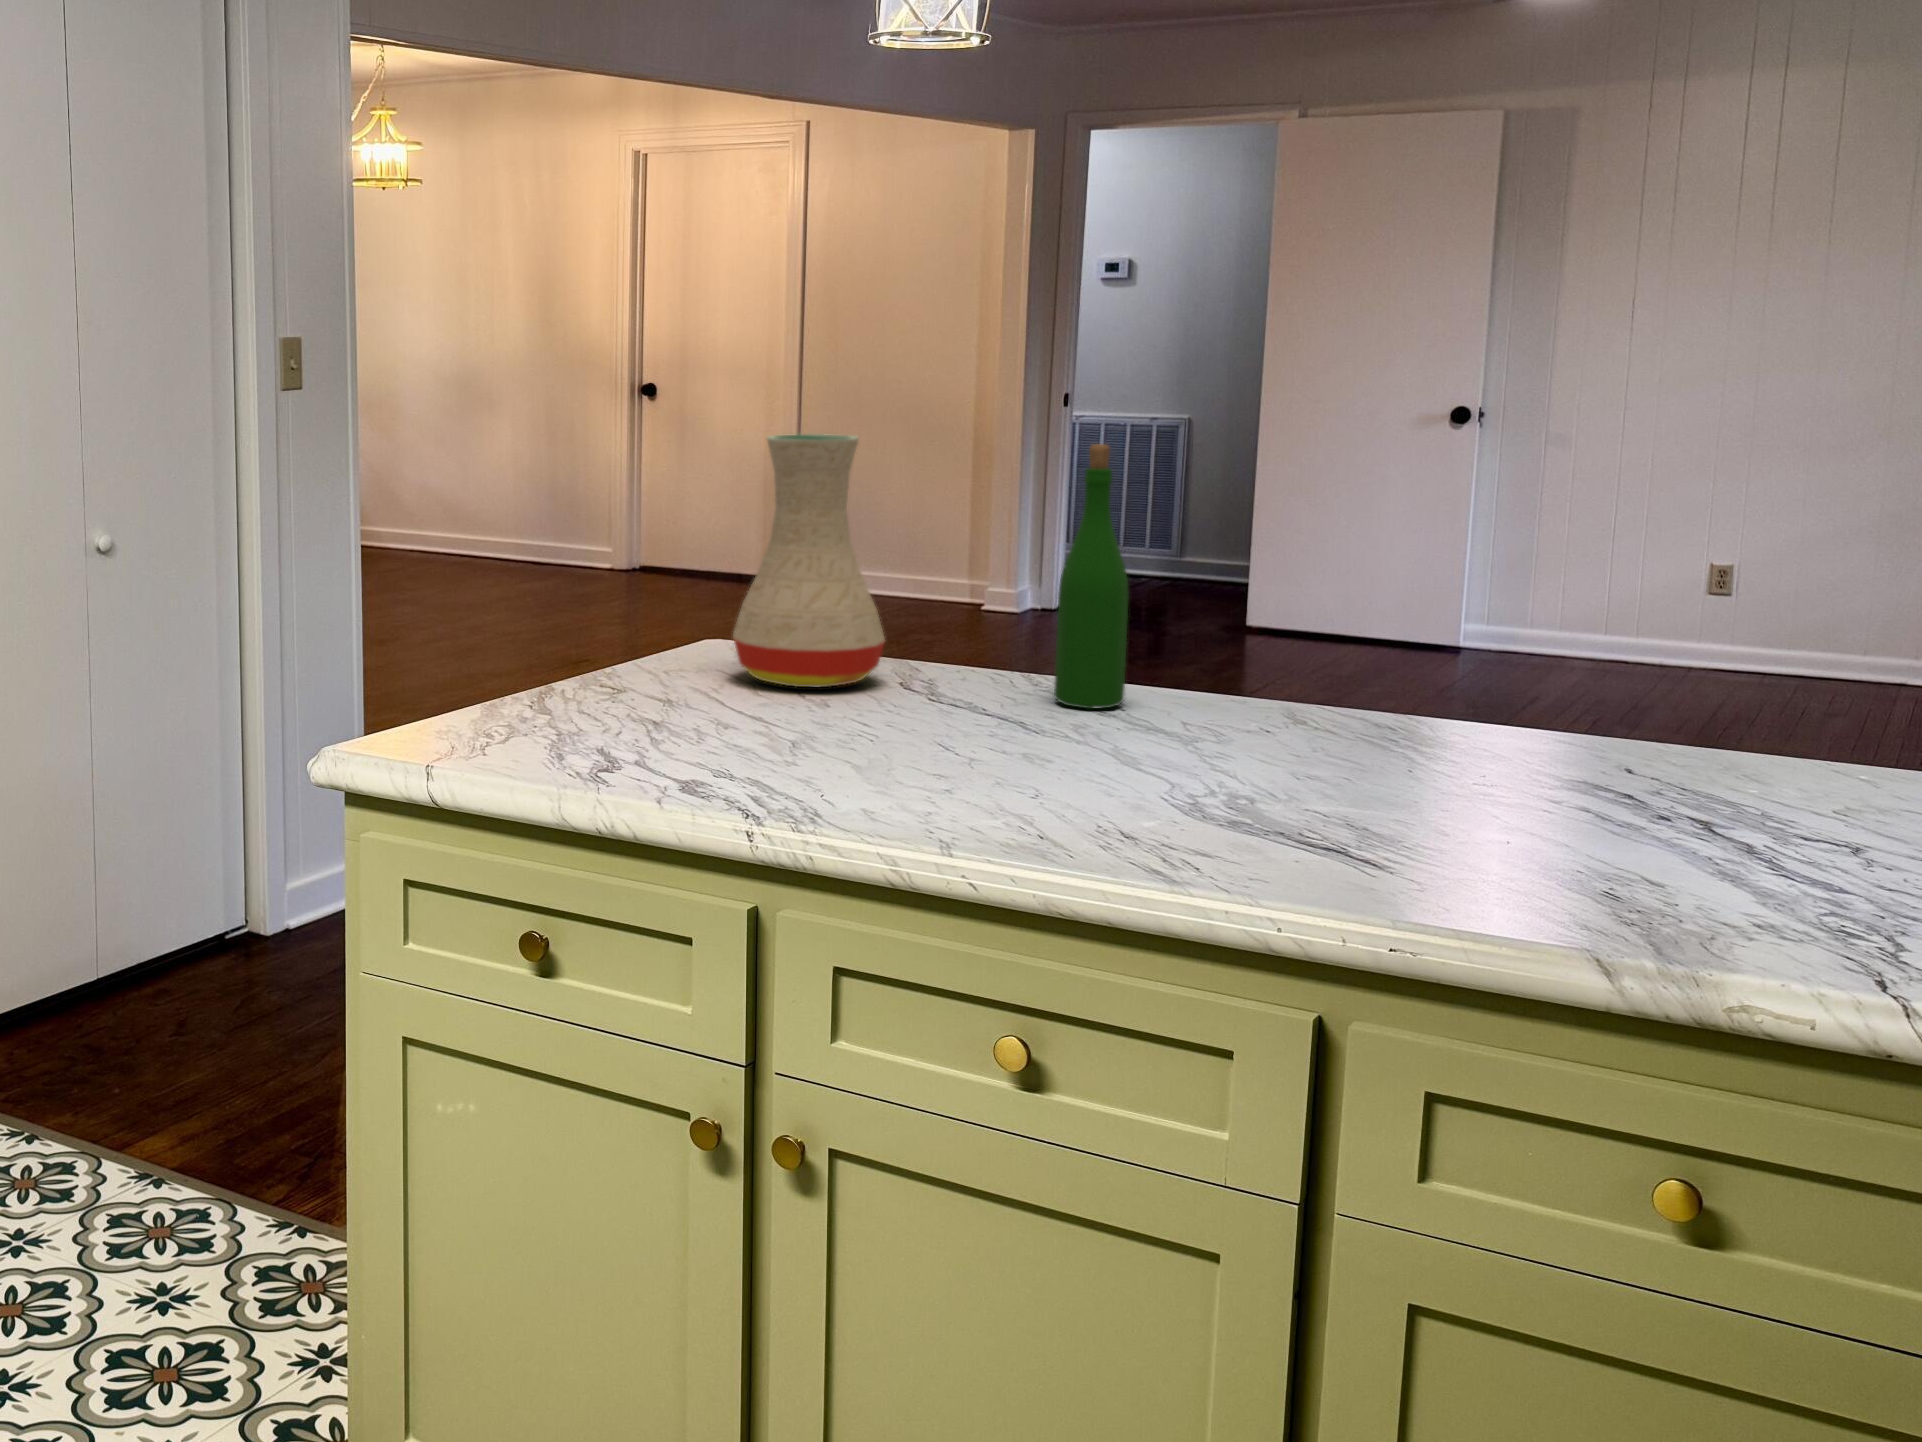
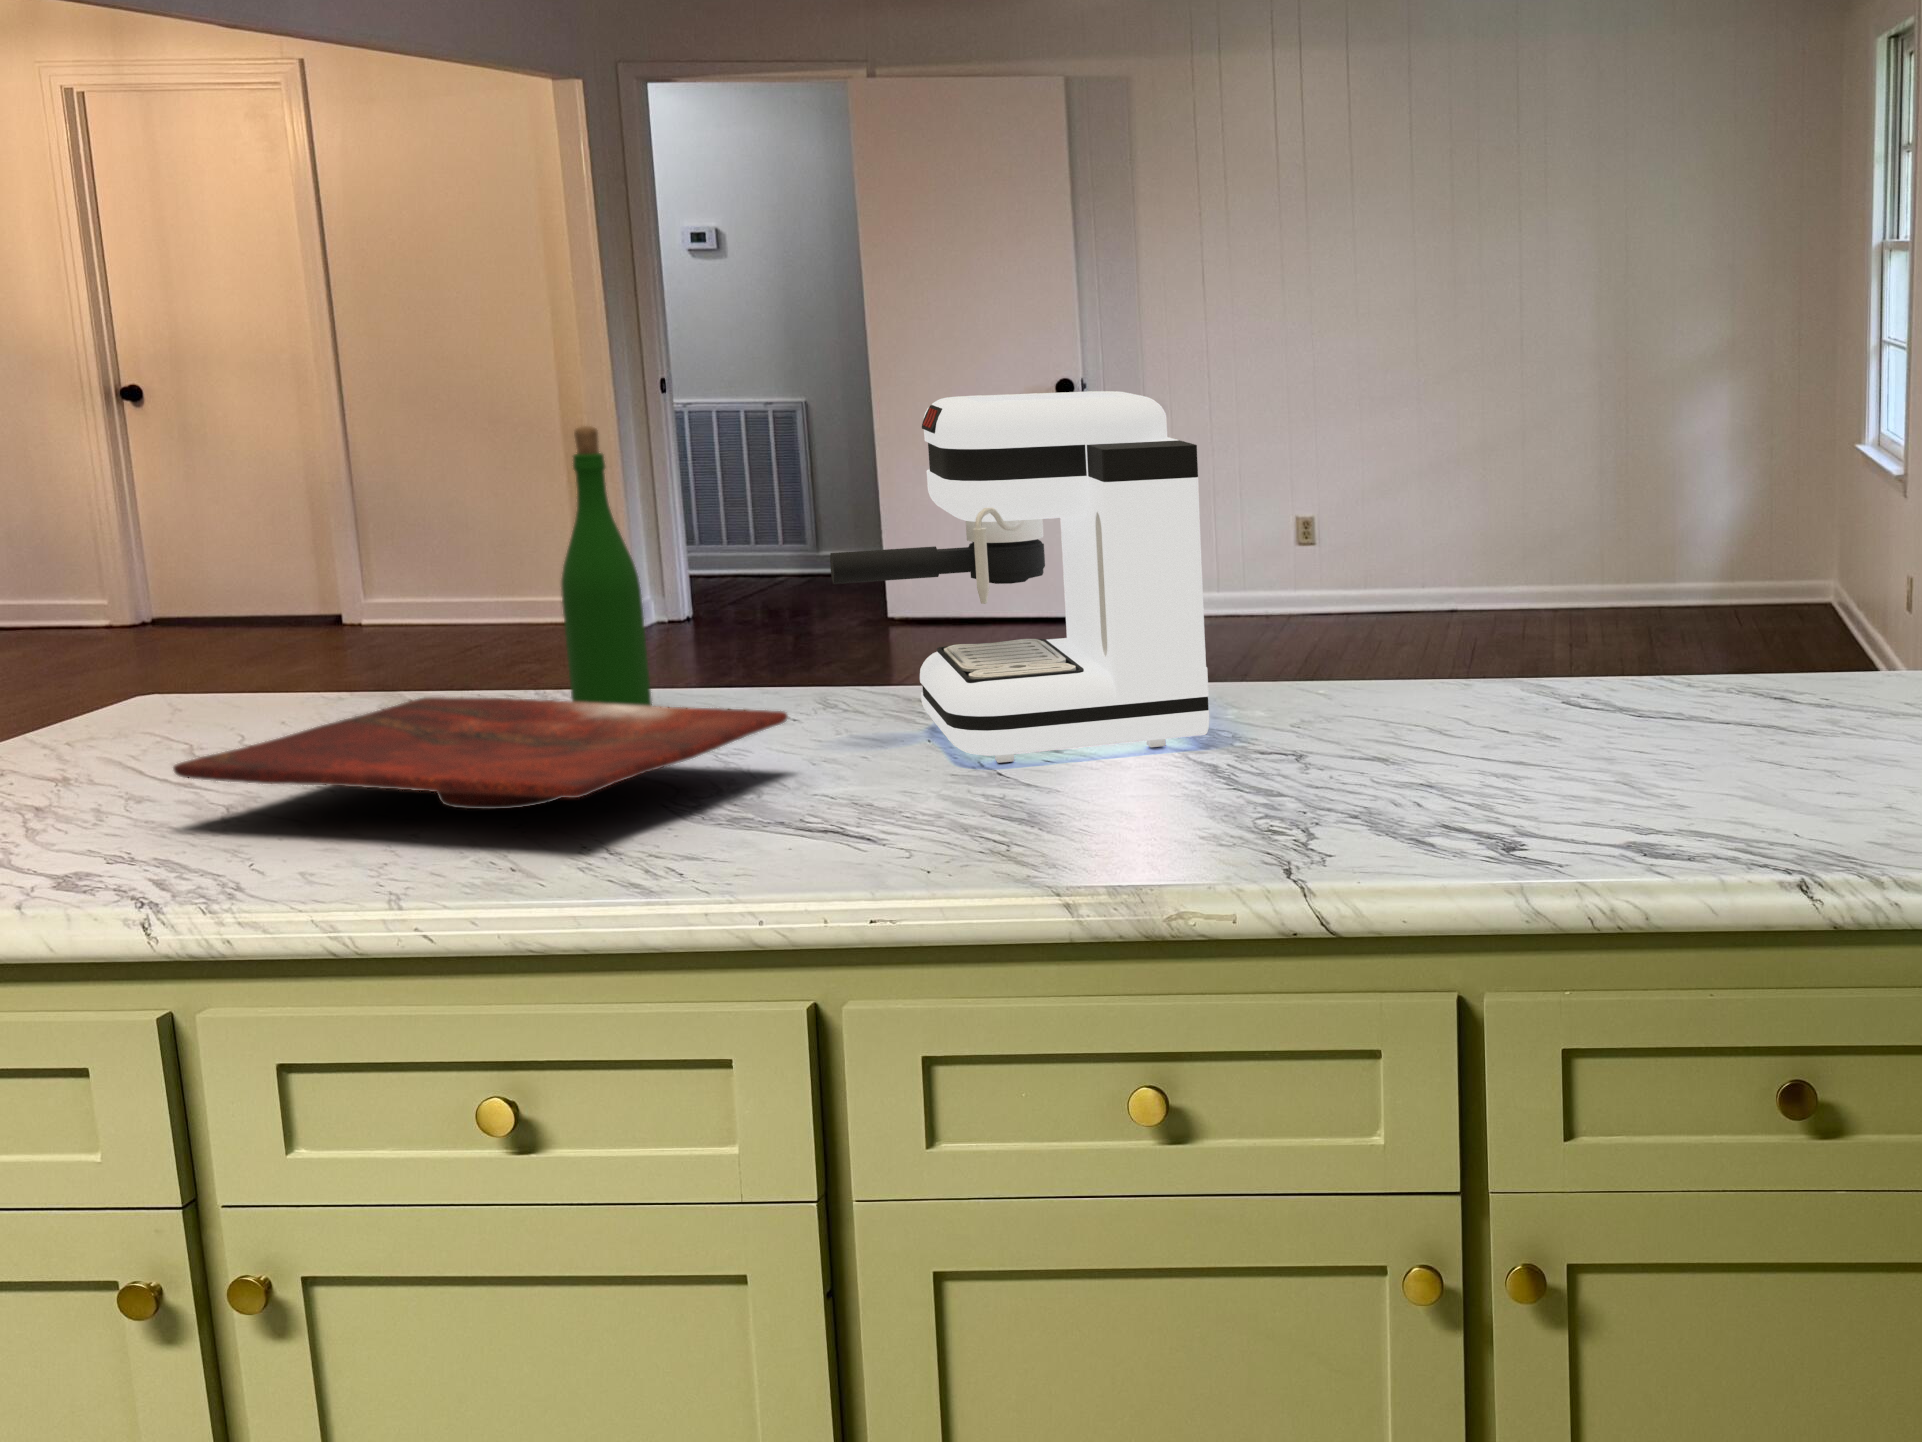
coffee maker: none [1329,433,1780,817] -> present [830,391,1209,763]
vase: present [733,434,885,687] -> none [151,431,362,742]
cutting board: none [764,669,1276,780] -> present [173,697,788,809]

